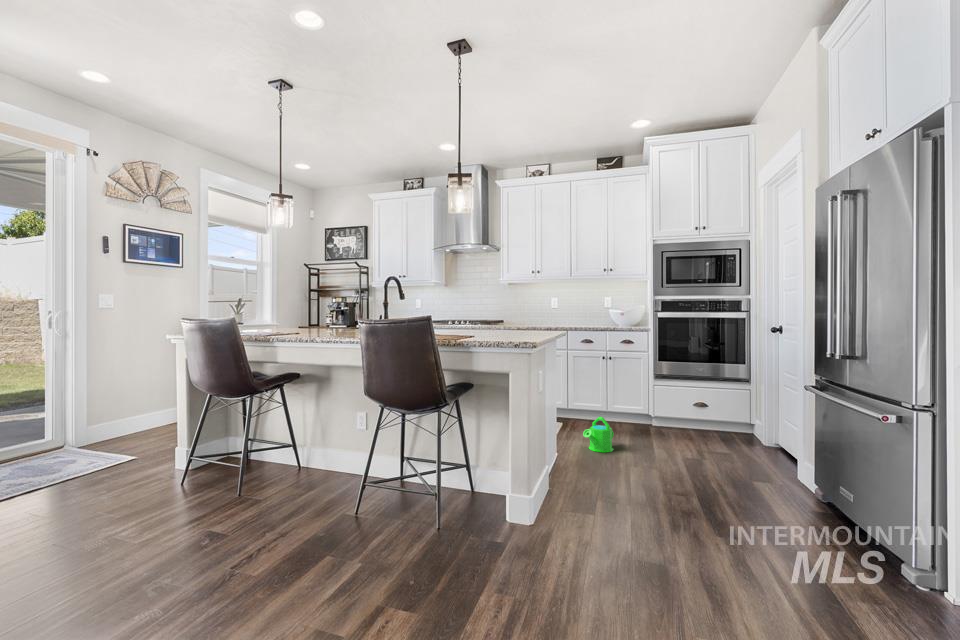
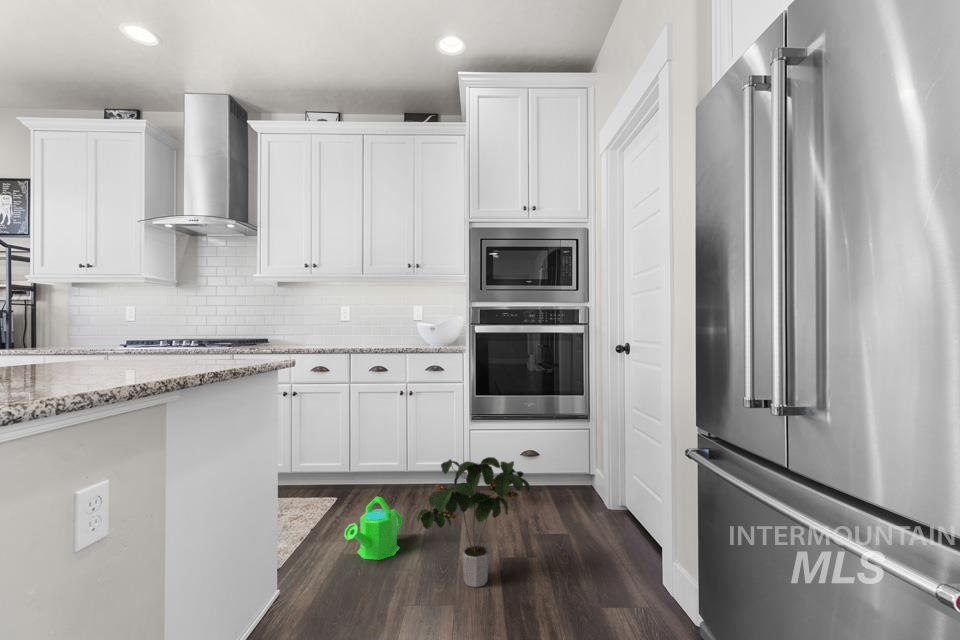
potted plant: none [630,393,705,469] -> present [417,457,530,587]

